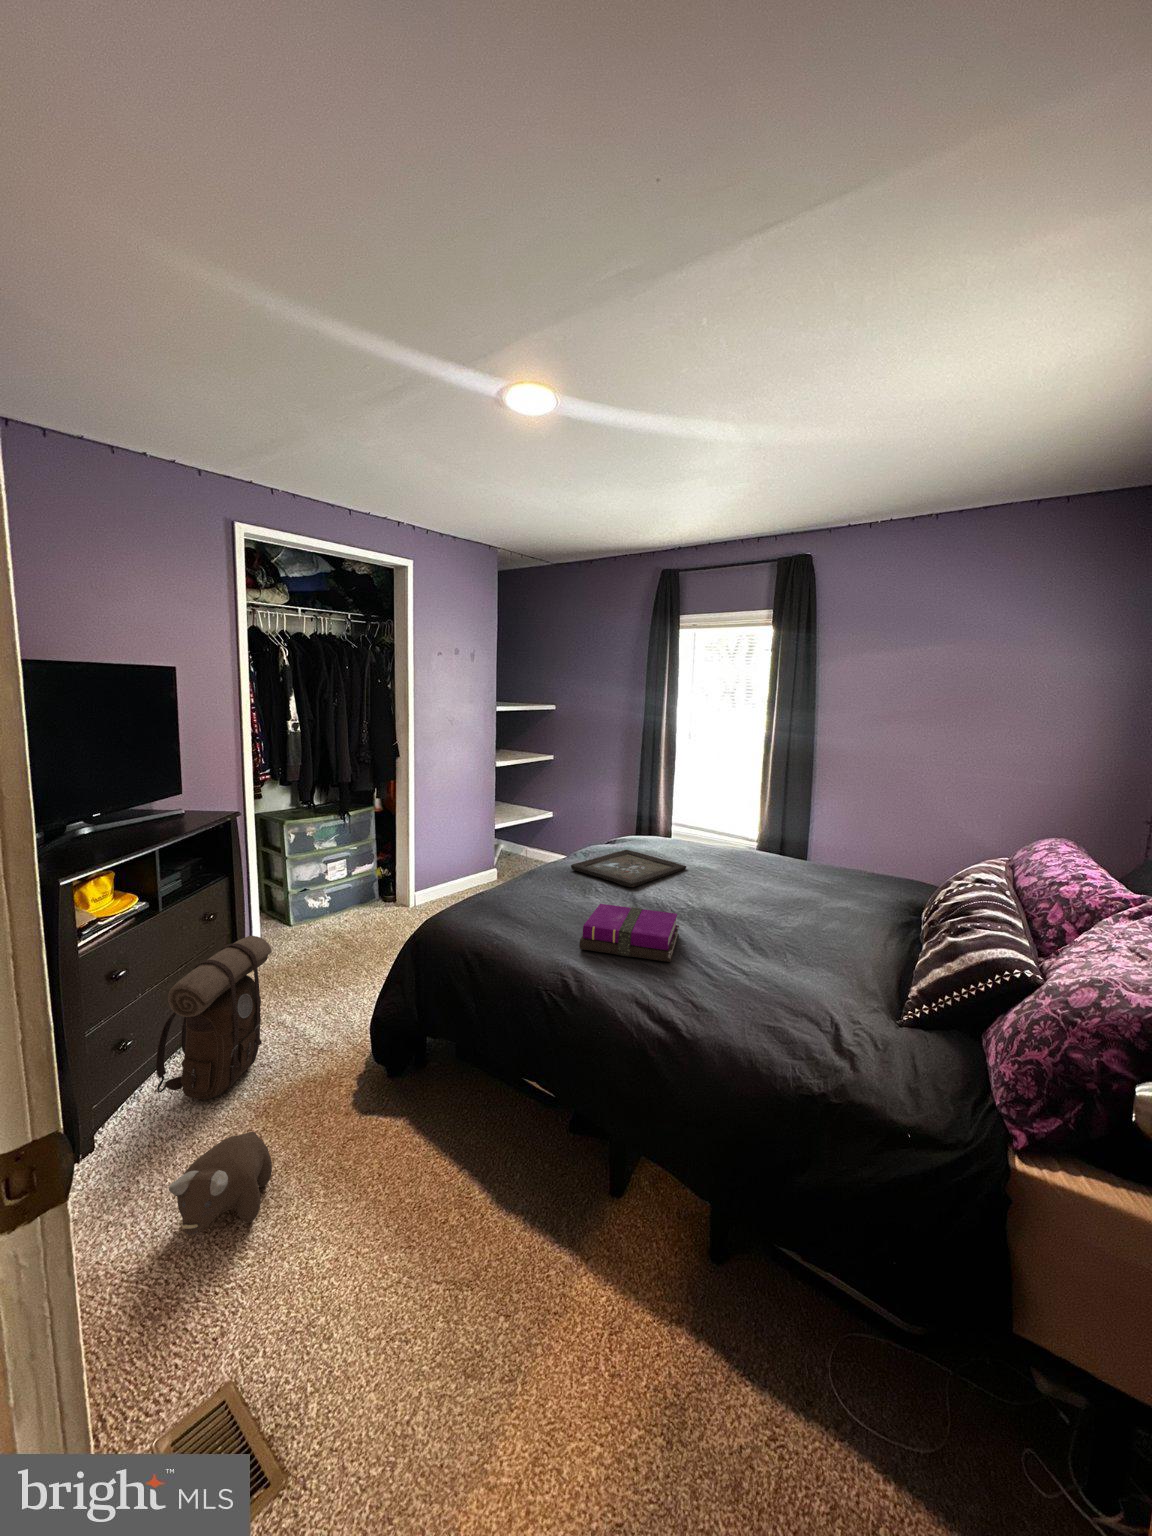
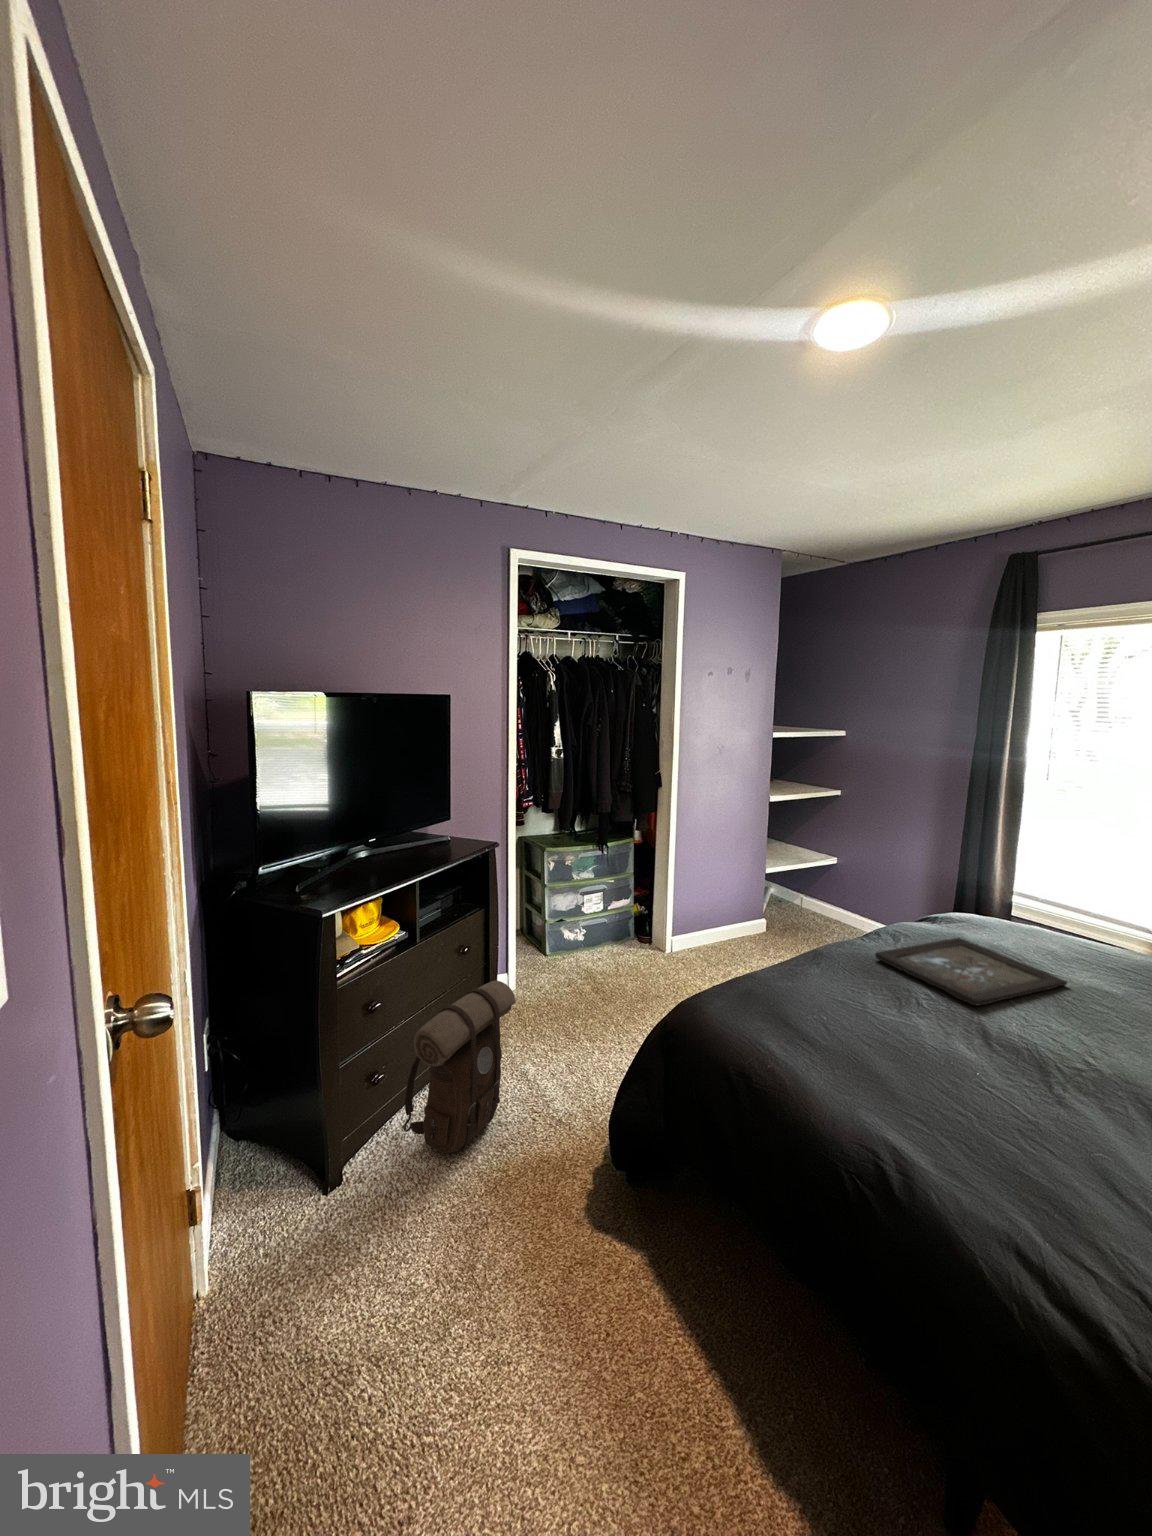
notebook: present [579,904,679,962] -> none [899,1036,1078,1177]
plush toy: present [169,1132,272,1235] -> none [383,1223,491,1347]

